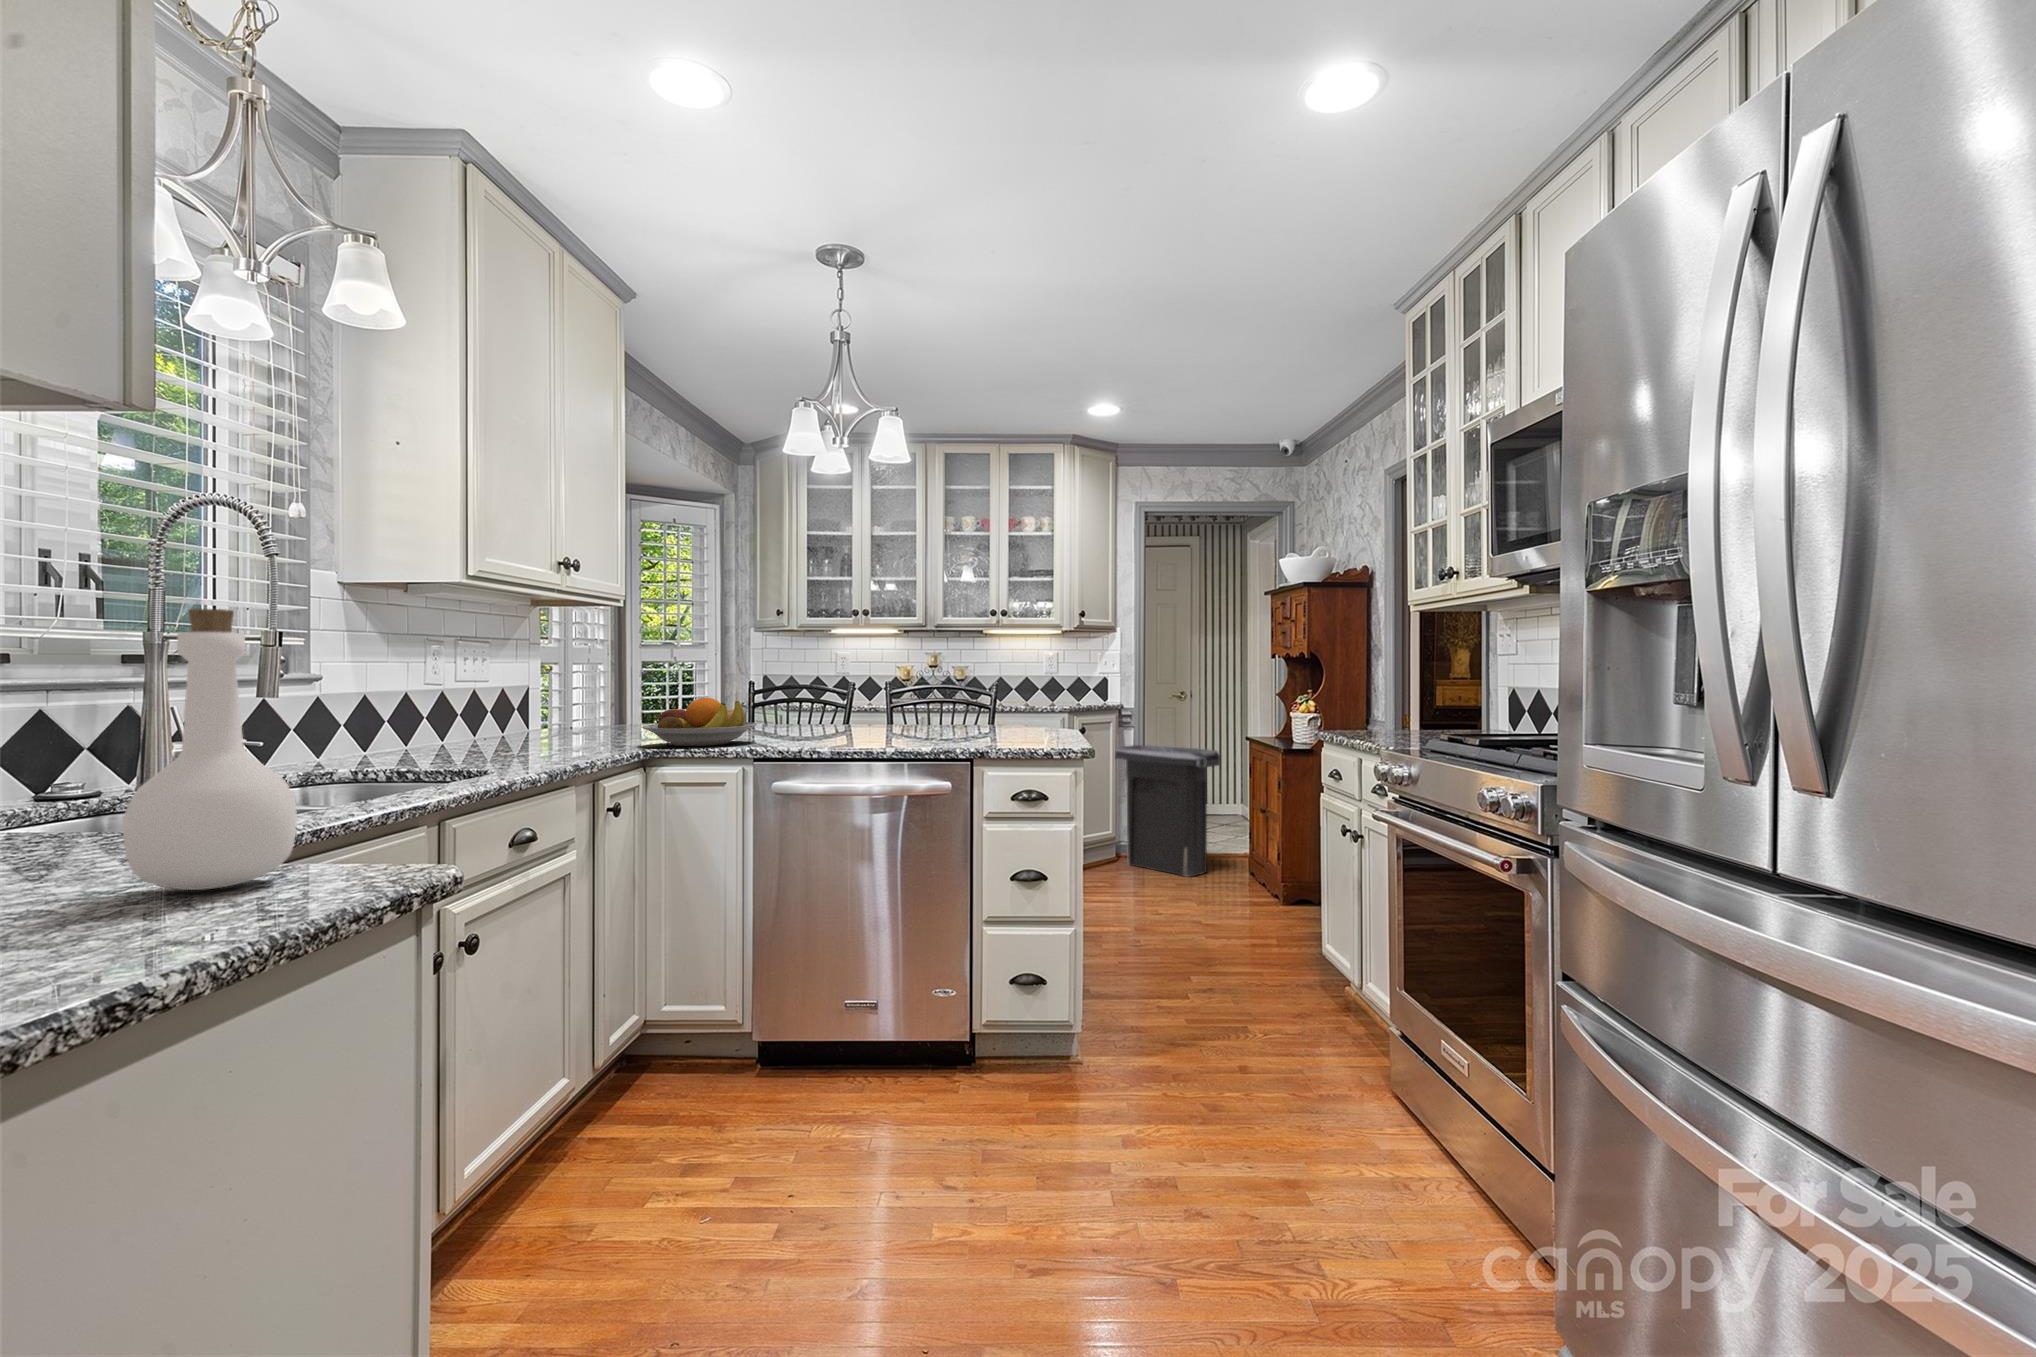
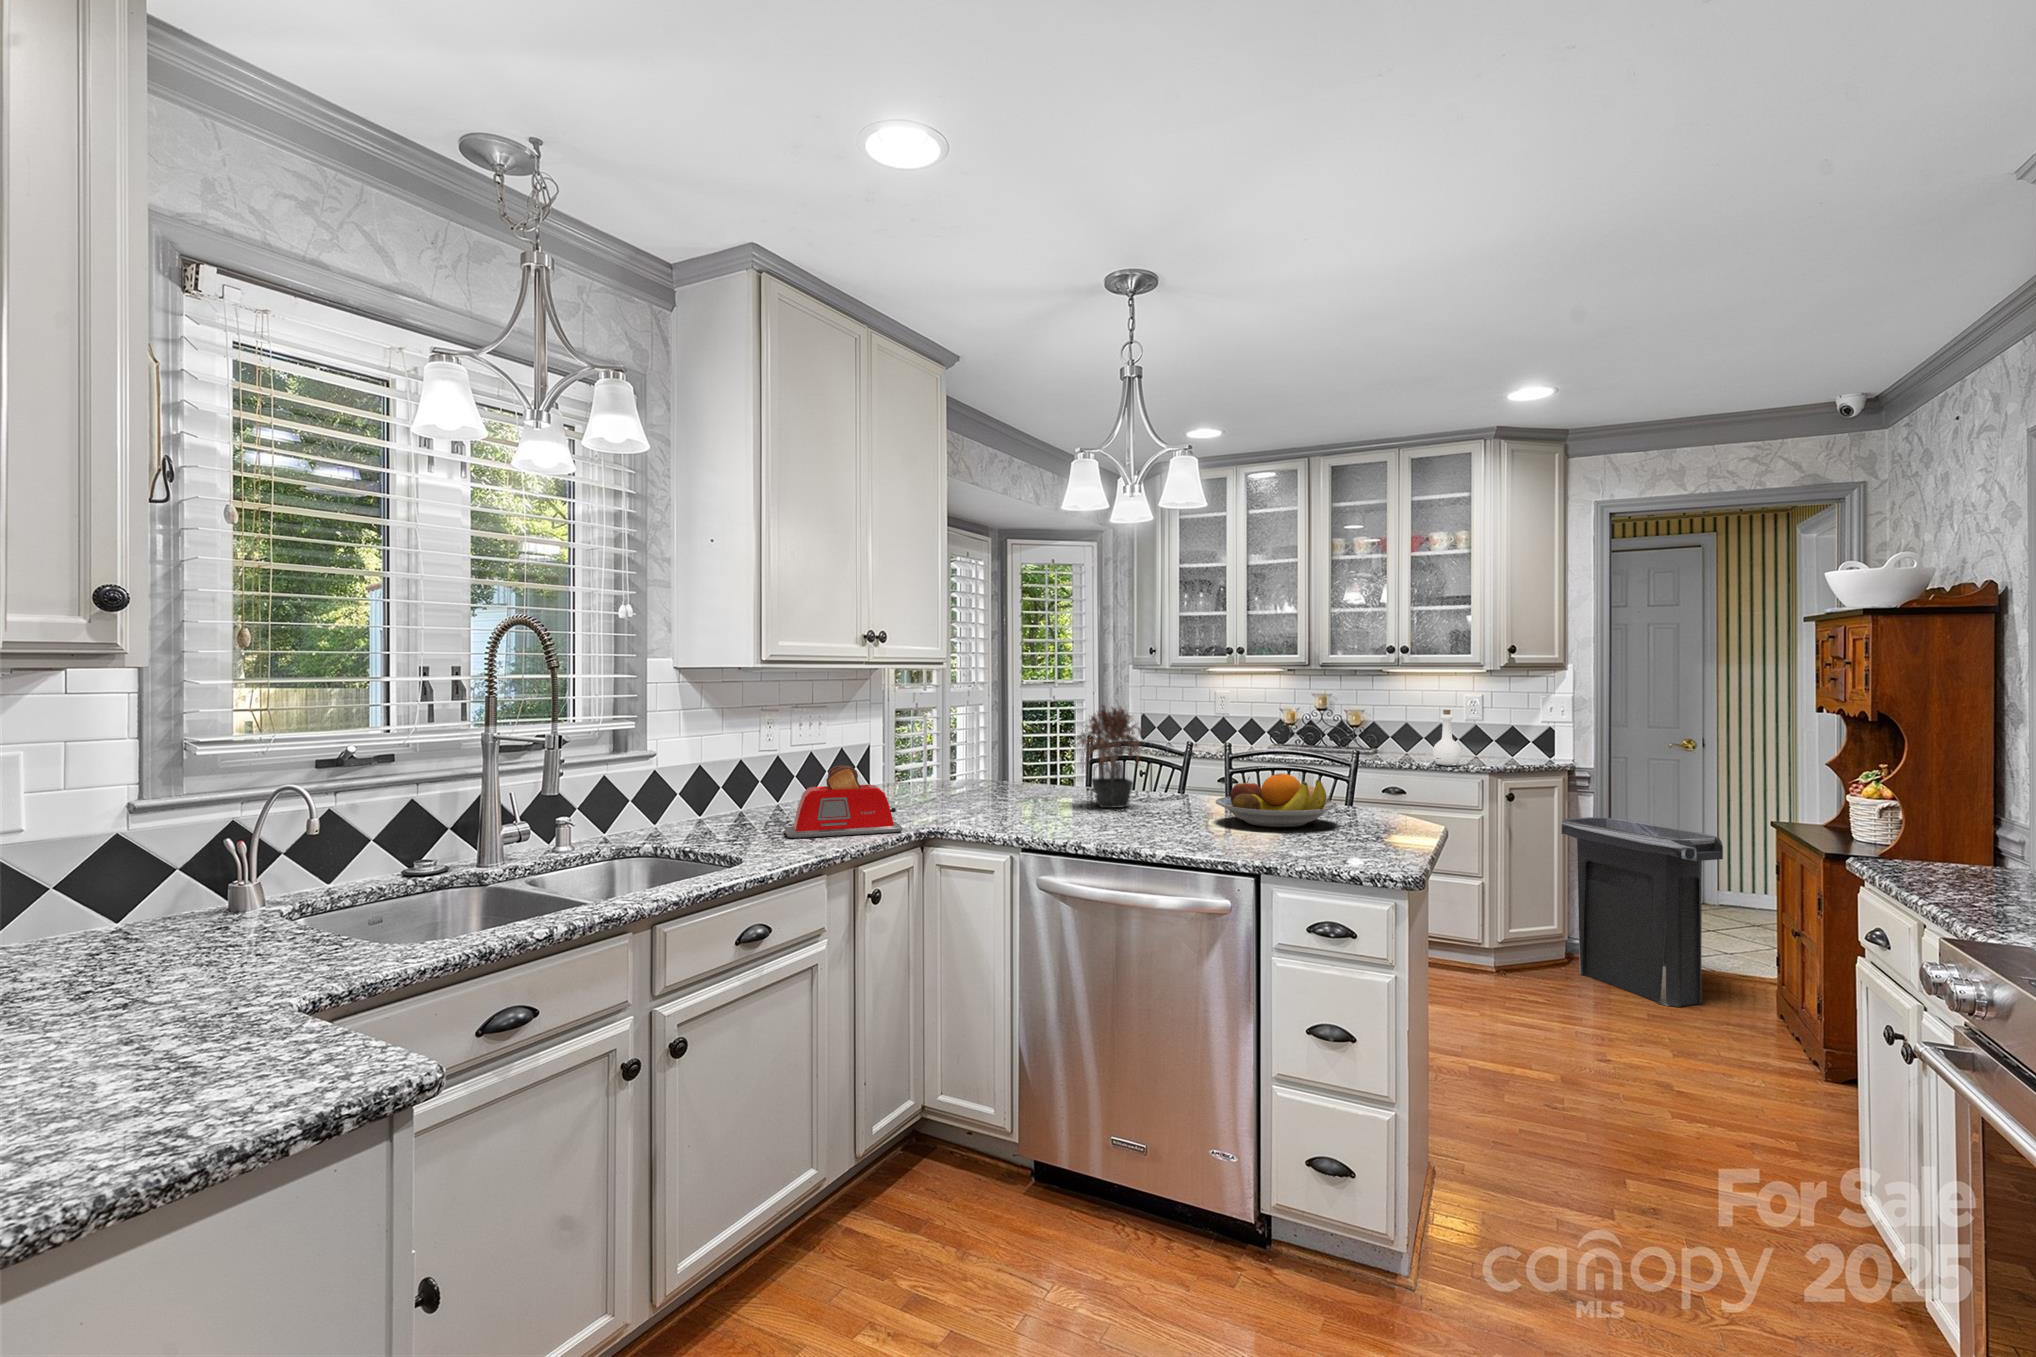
bottle: present [123,609,297,890] -> present [1433,710,1462,766]
potted plant: none [761,640,835,735] -> present [1076,705,1146,808]
toaster: none [487,688,623,761] -> present [785,765,903,838]
fruit bowl: present [642,698,757,746] -> present [1215,774,1338,827]

